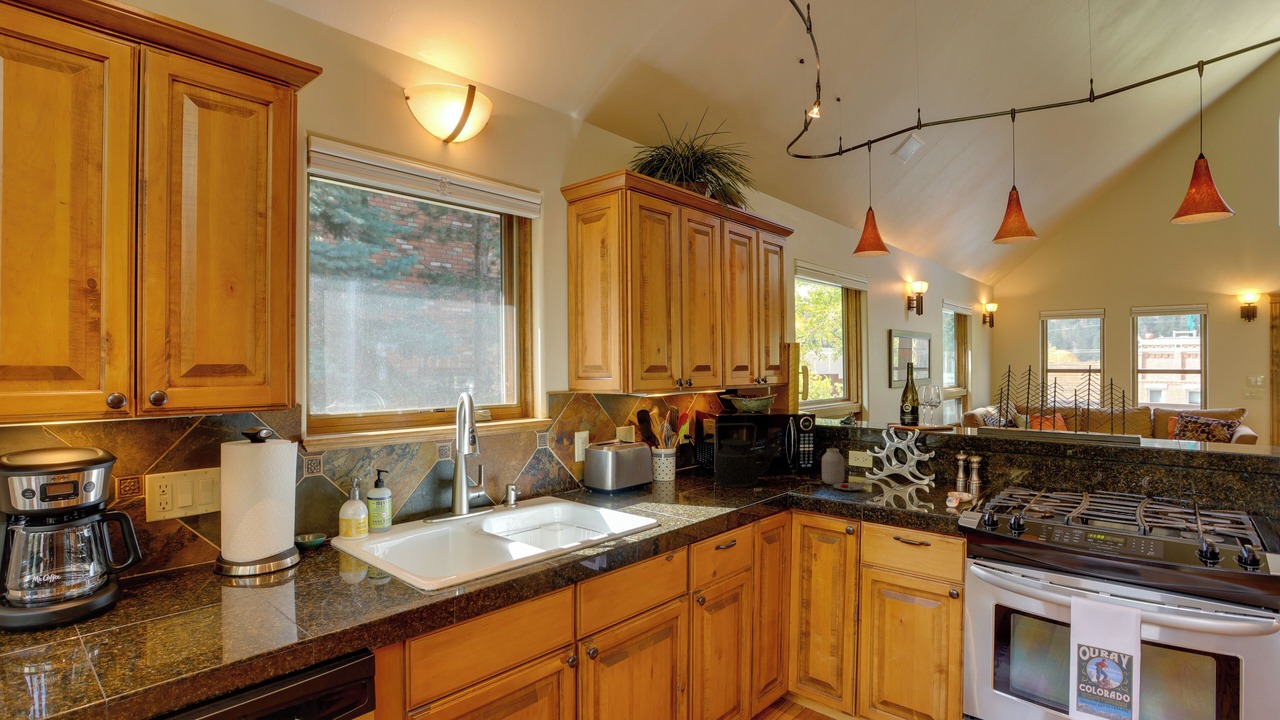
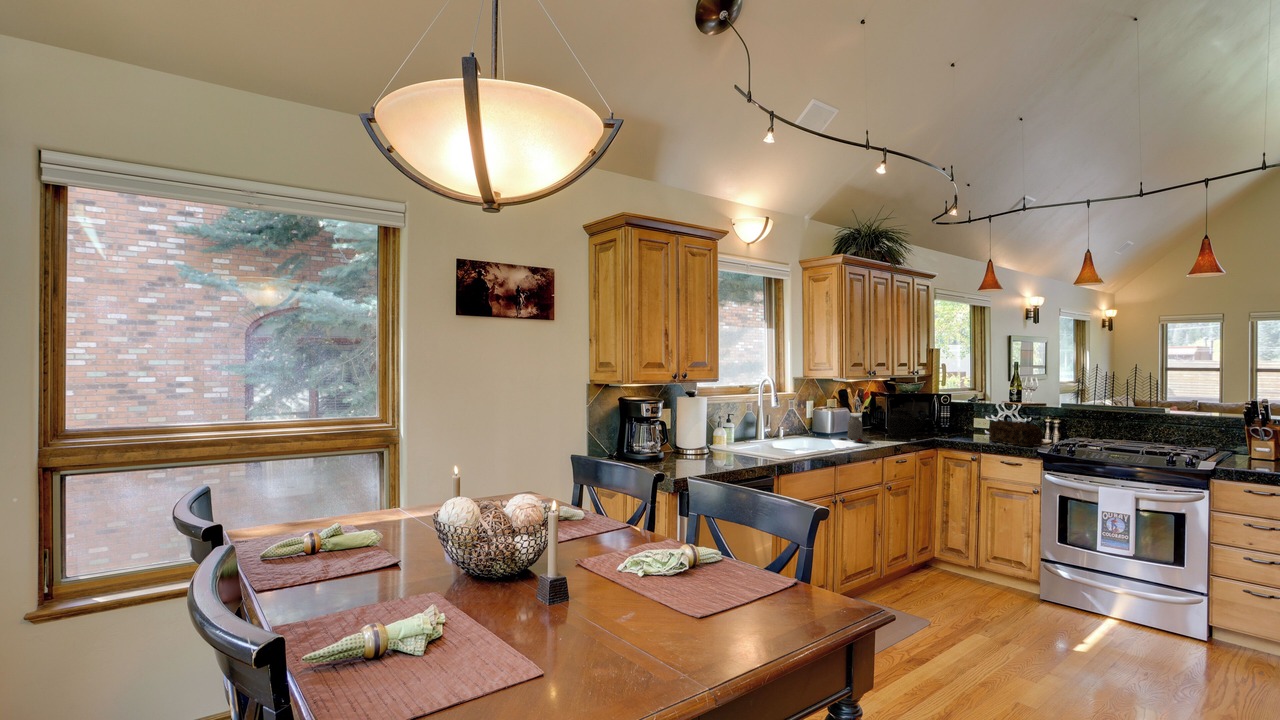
jar: present [809,448,864,491] -> present [841,417,872,443]
bread loaf: none [872,459,959,509] -> present [989,420,1043,446]

